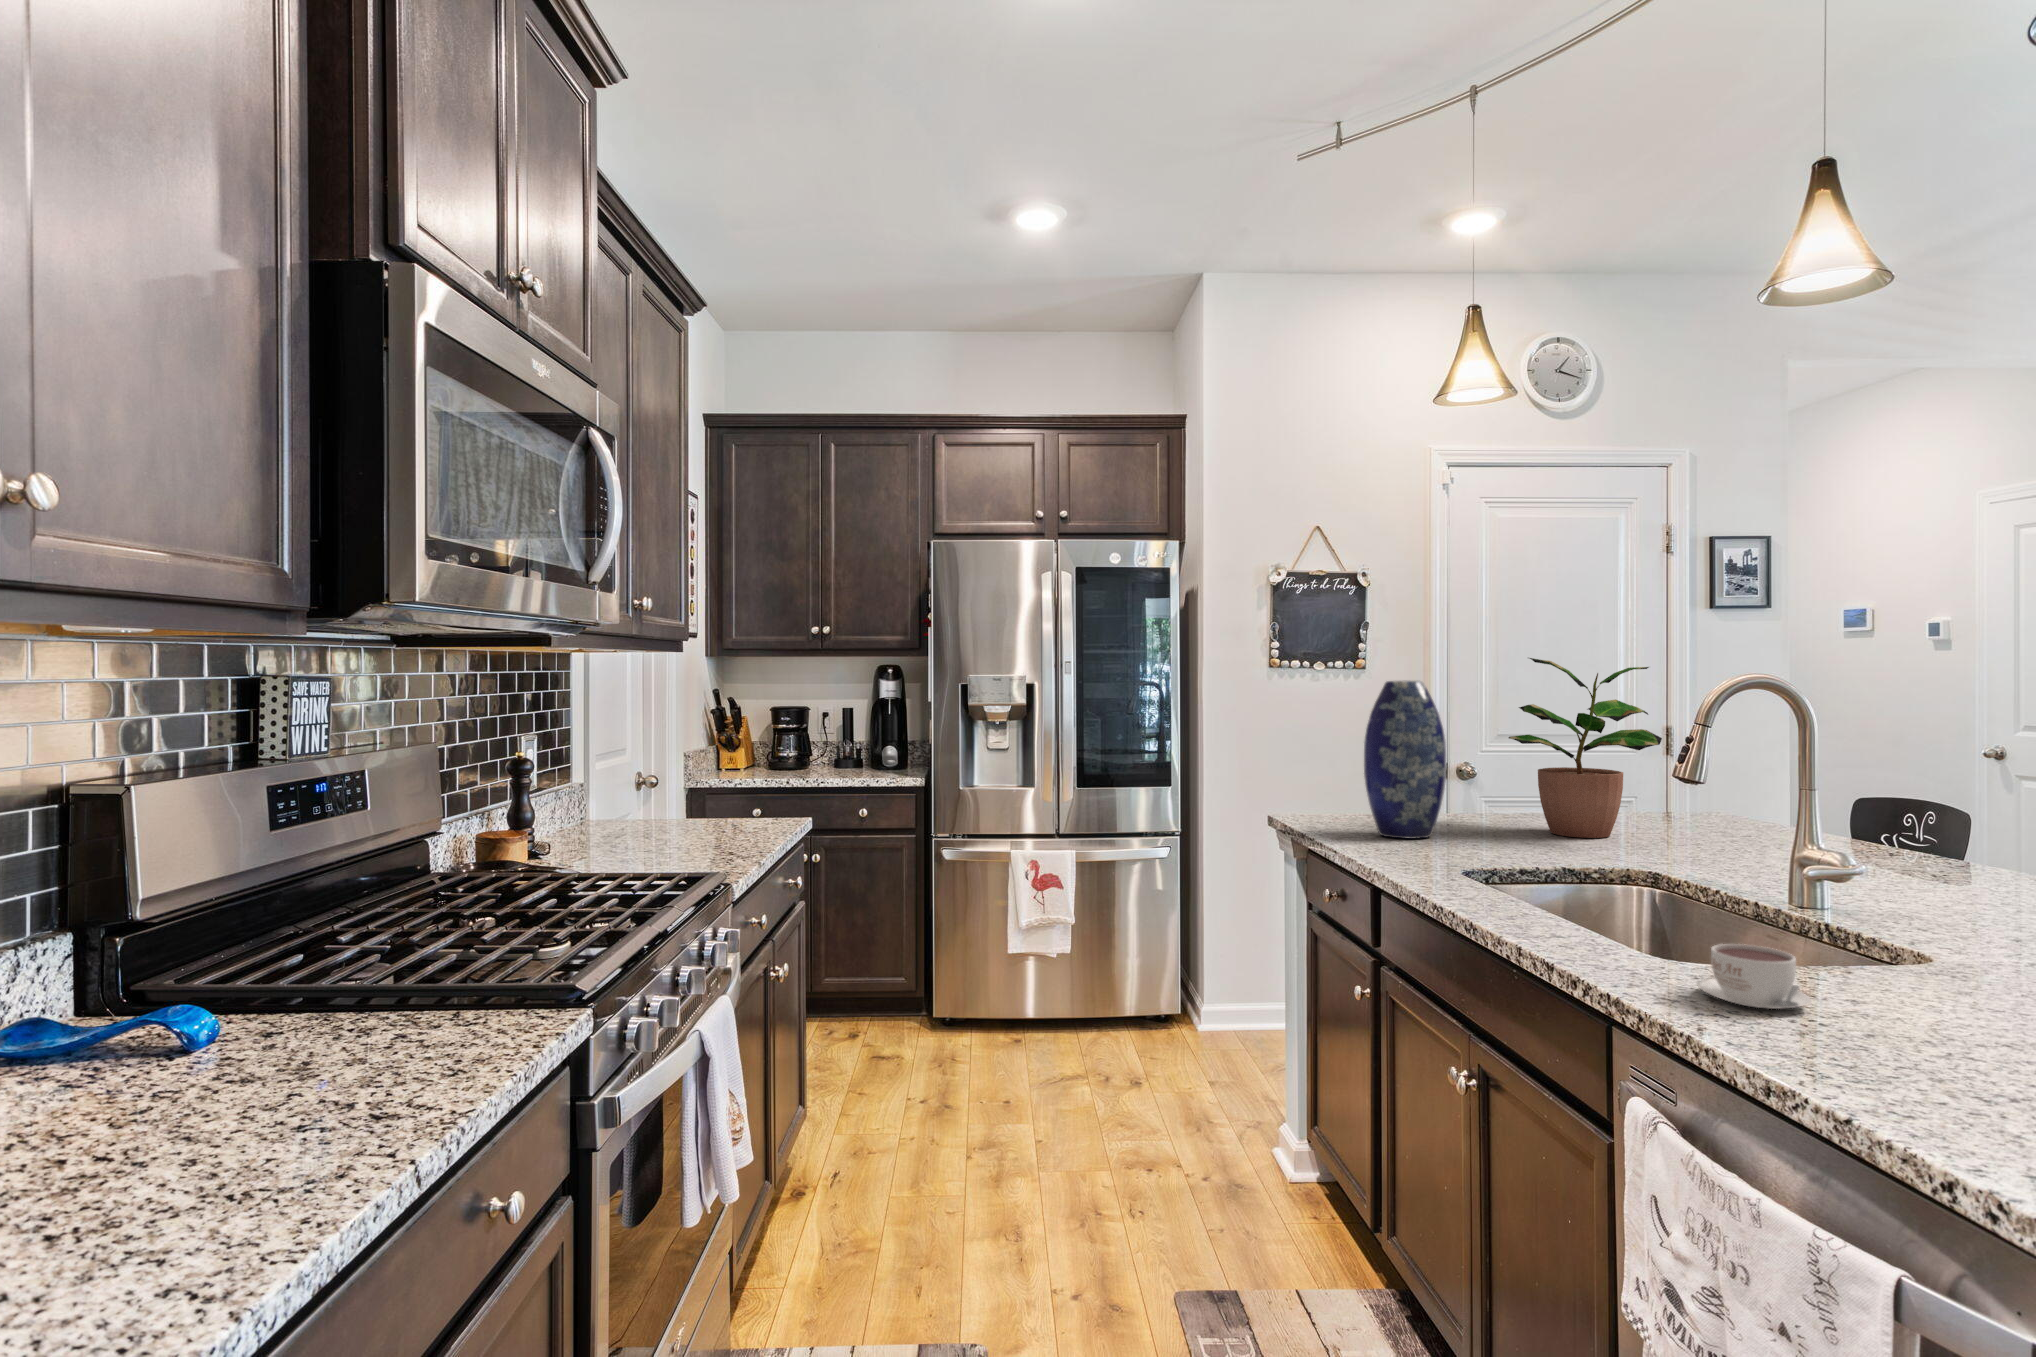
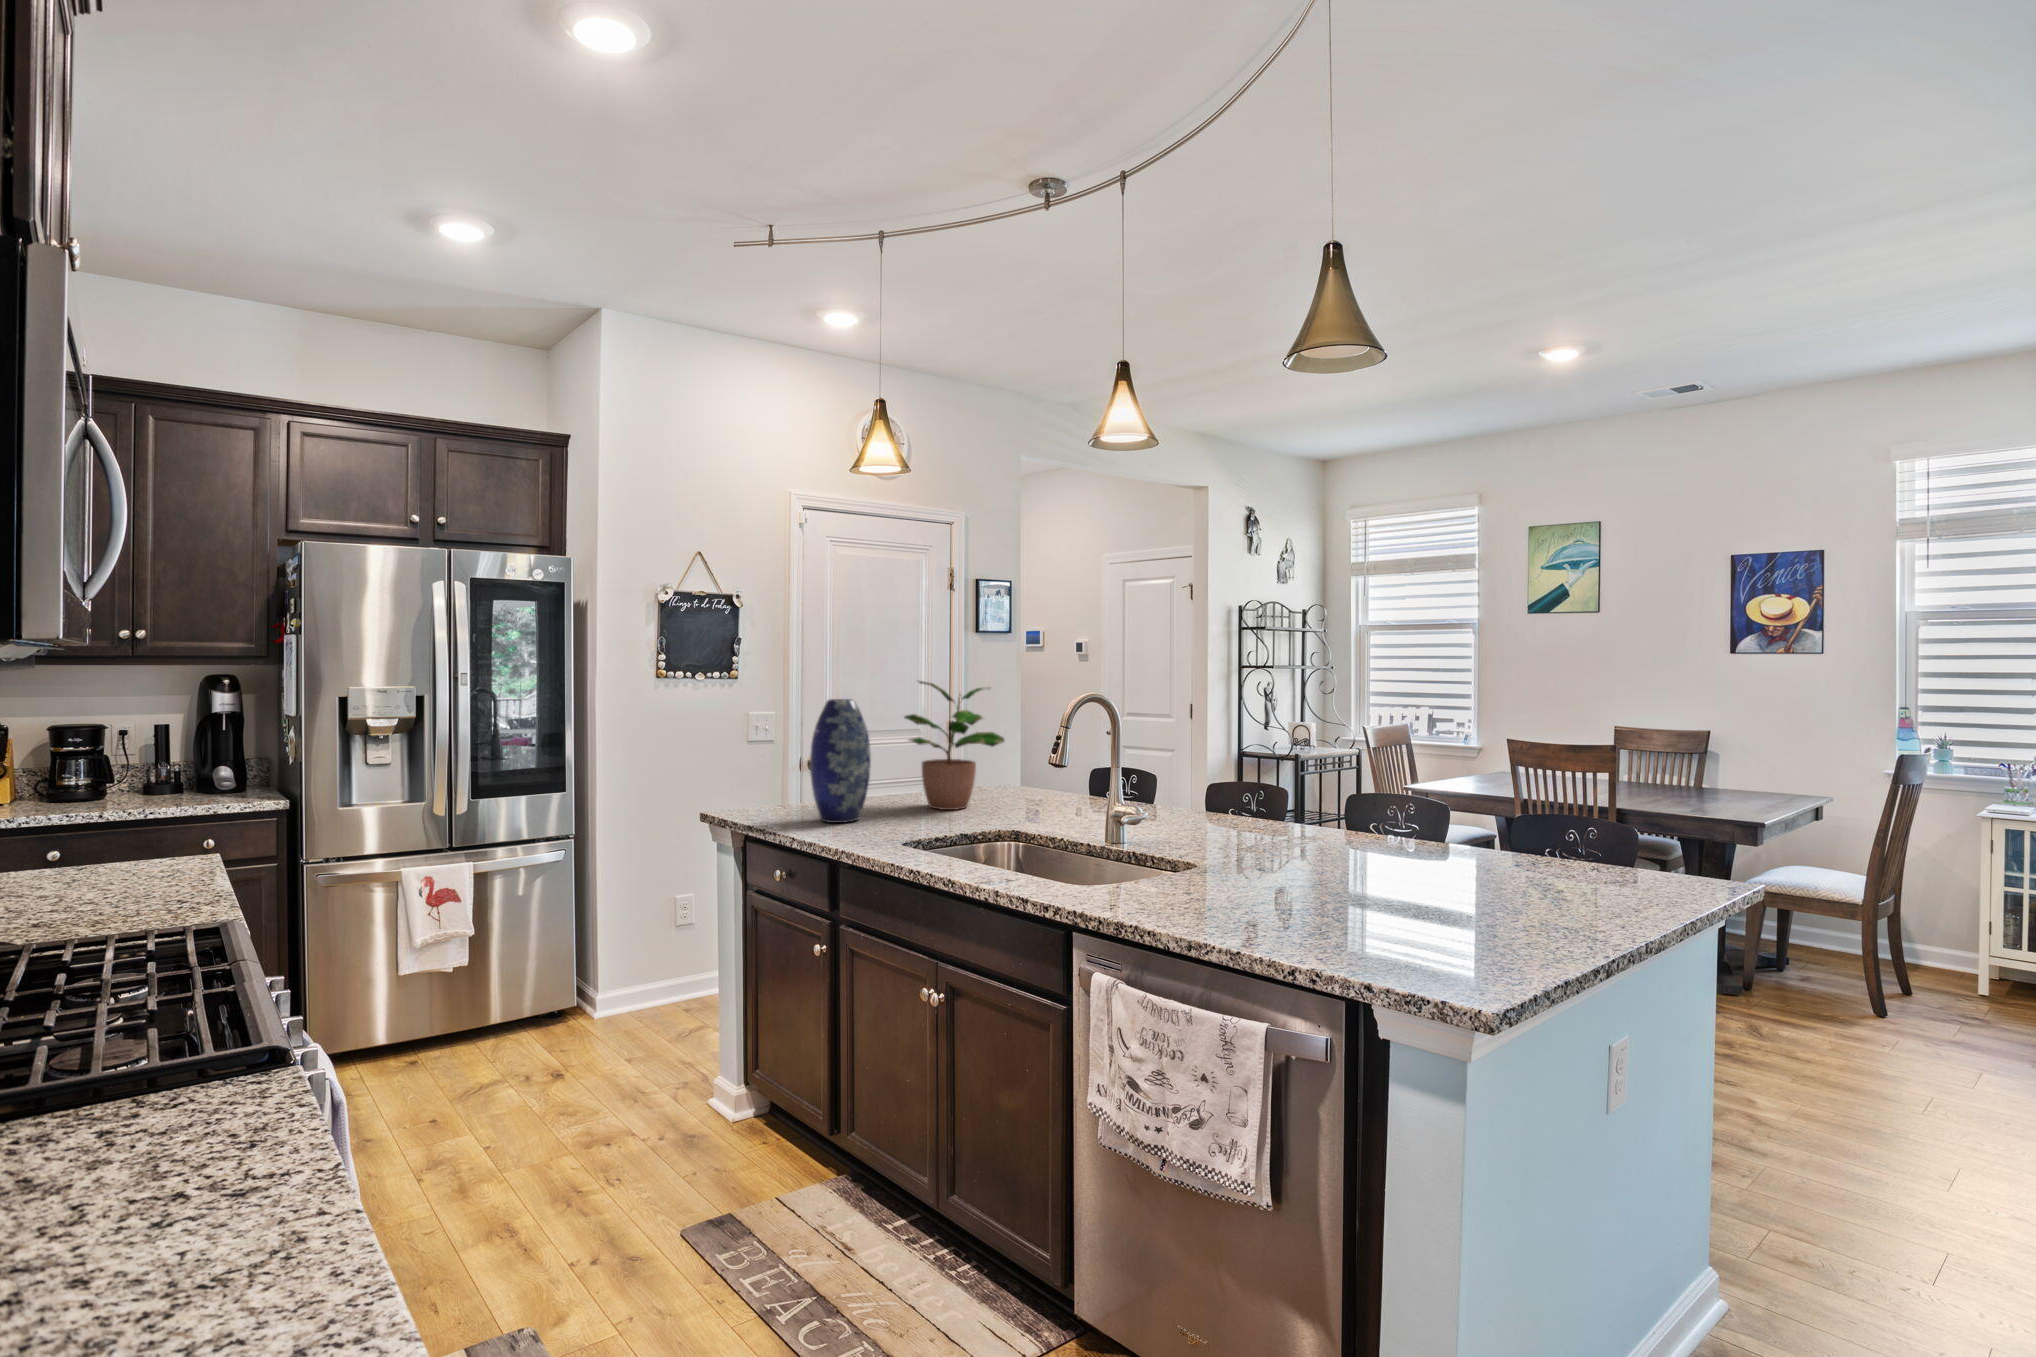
coffee cup: present [1698,944,1811,1009] -> none [1113,872,1168,907]

